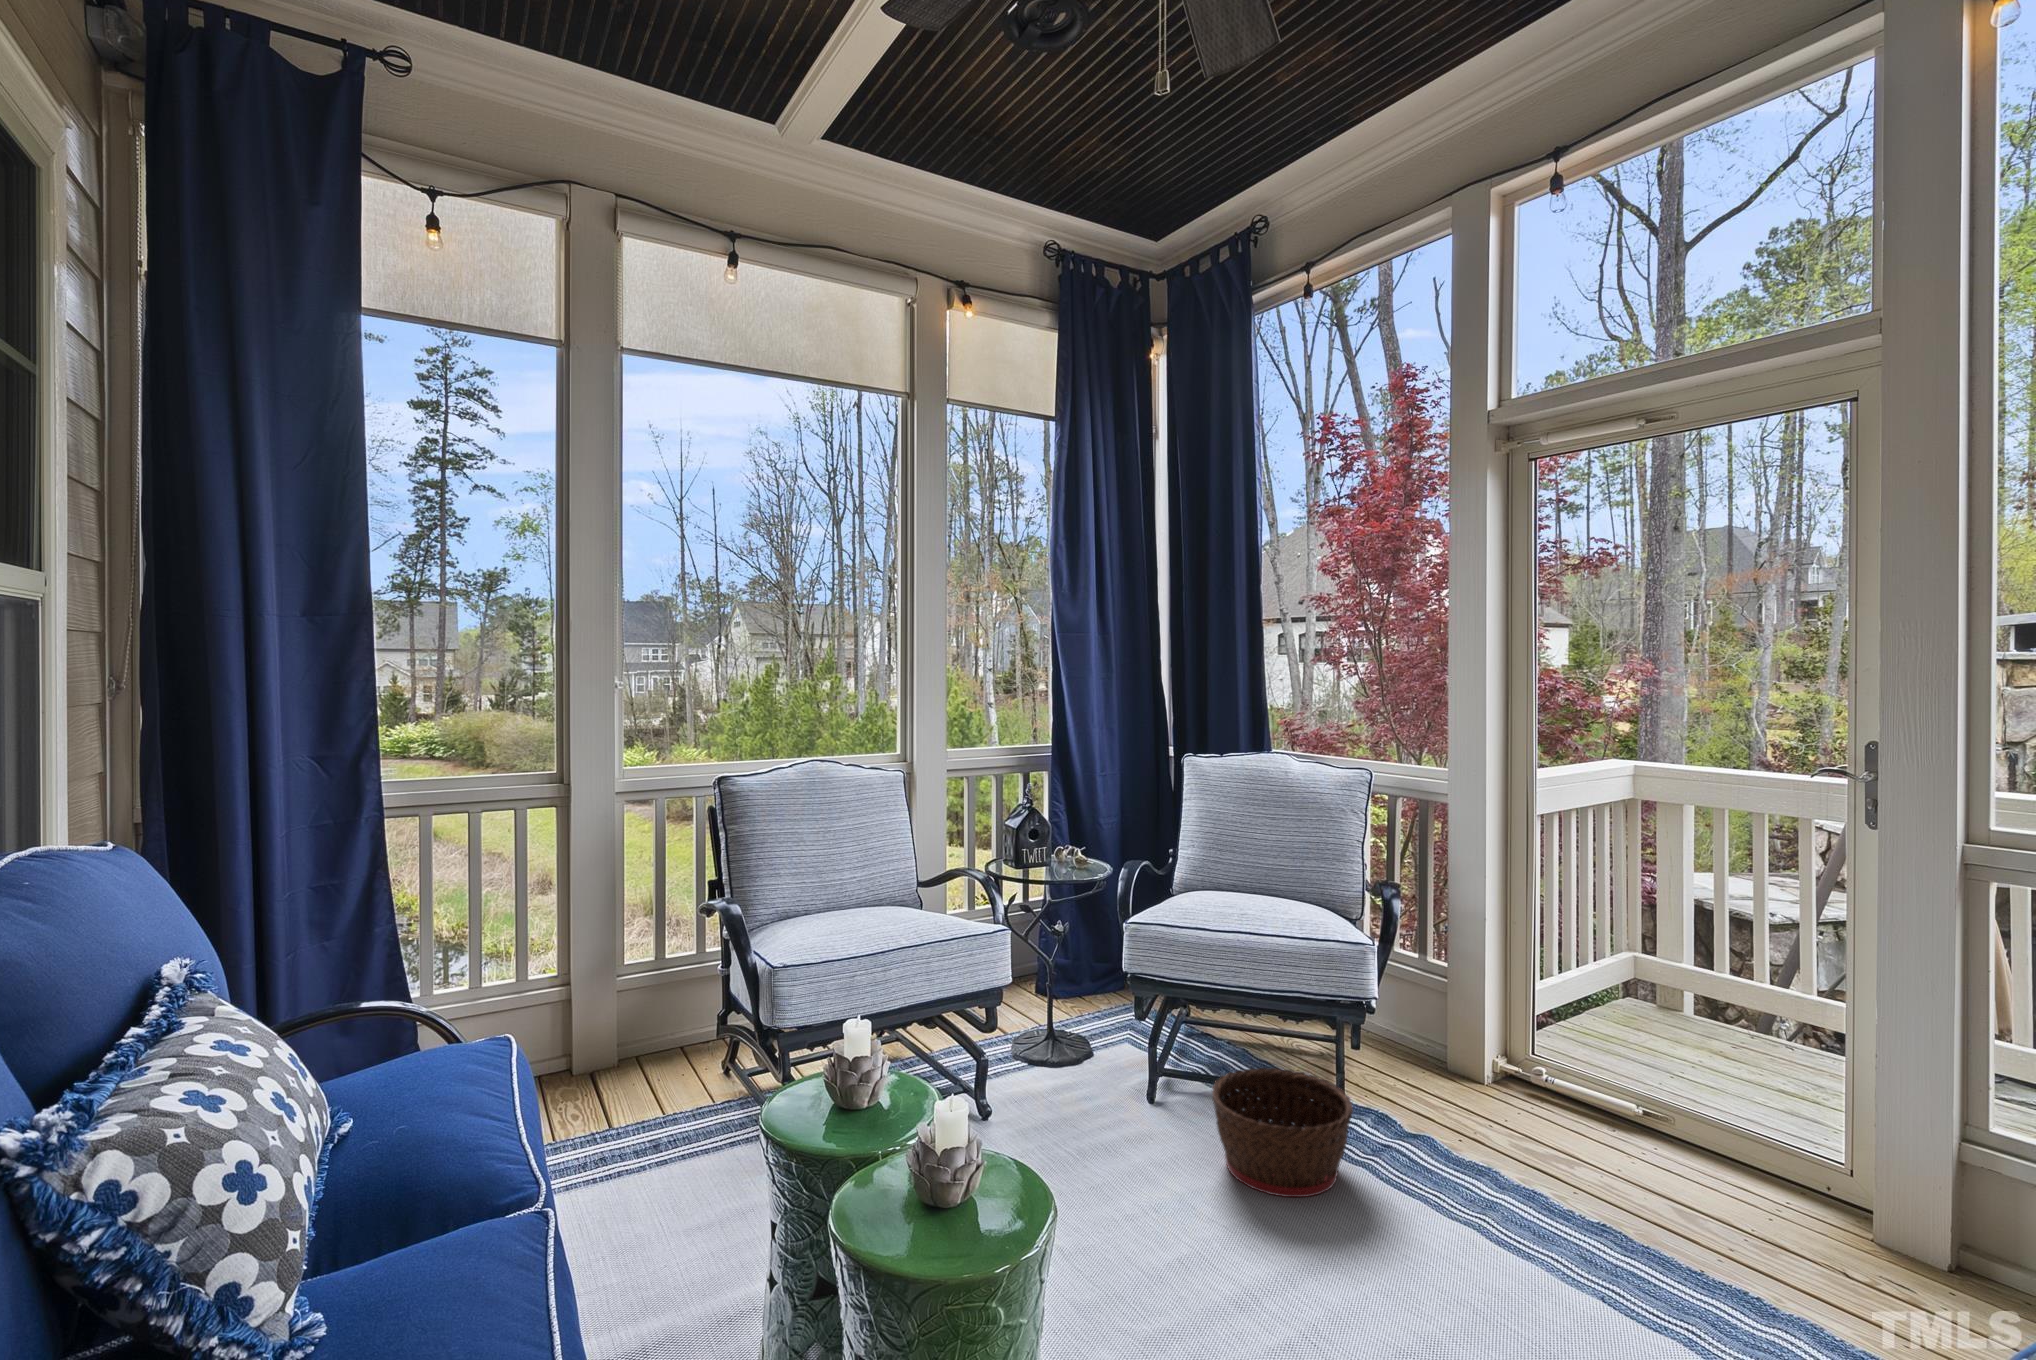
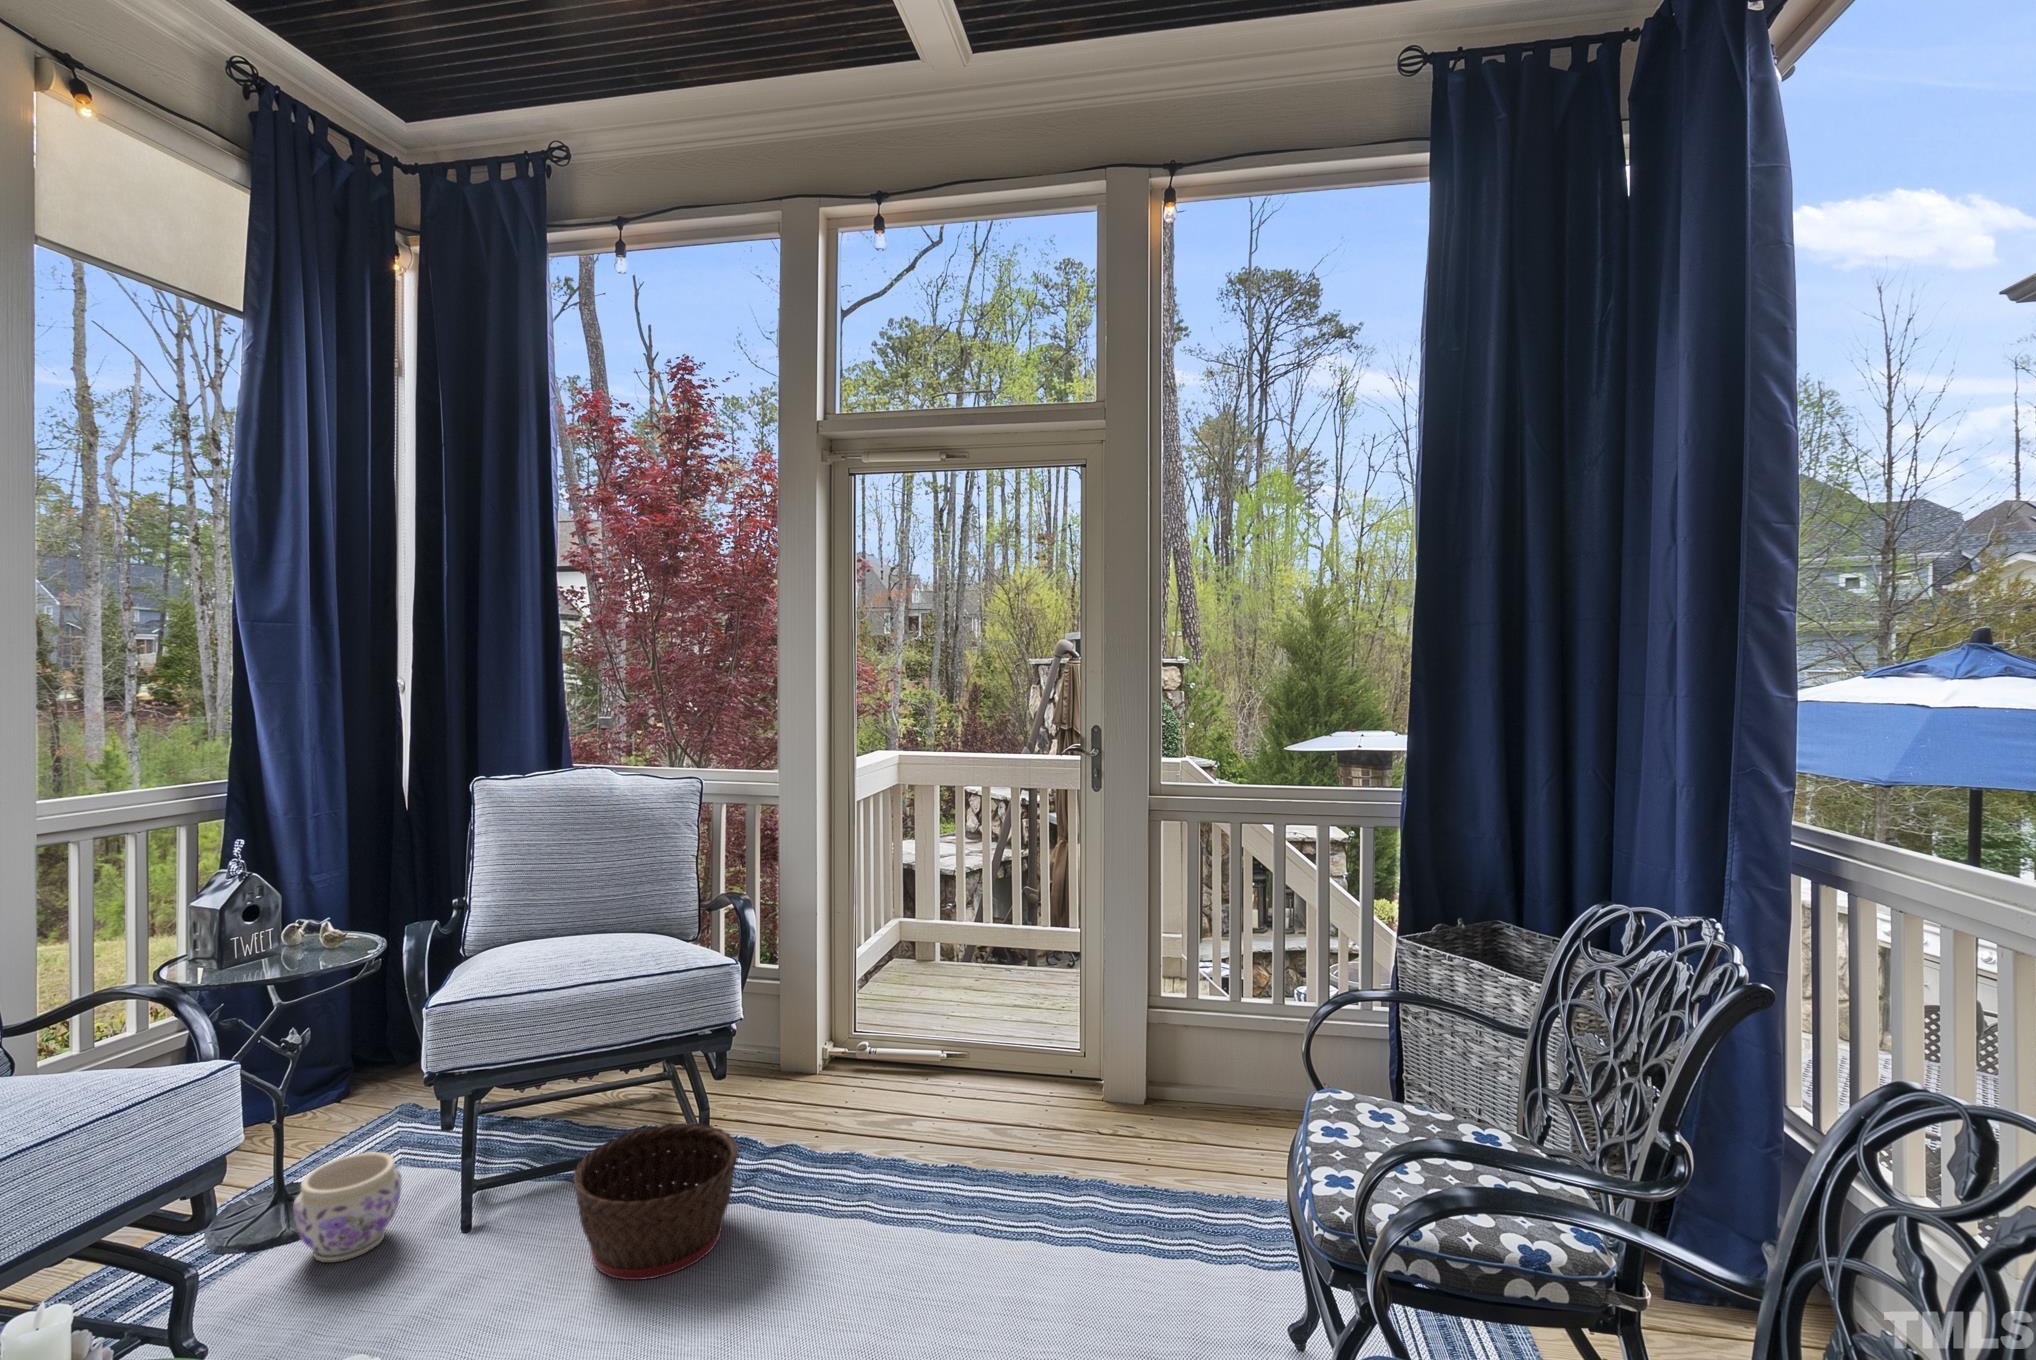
planter: none [1049,1021,1113,1094] -> present [294,1152,402,1263]

